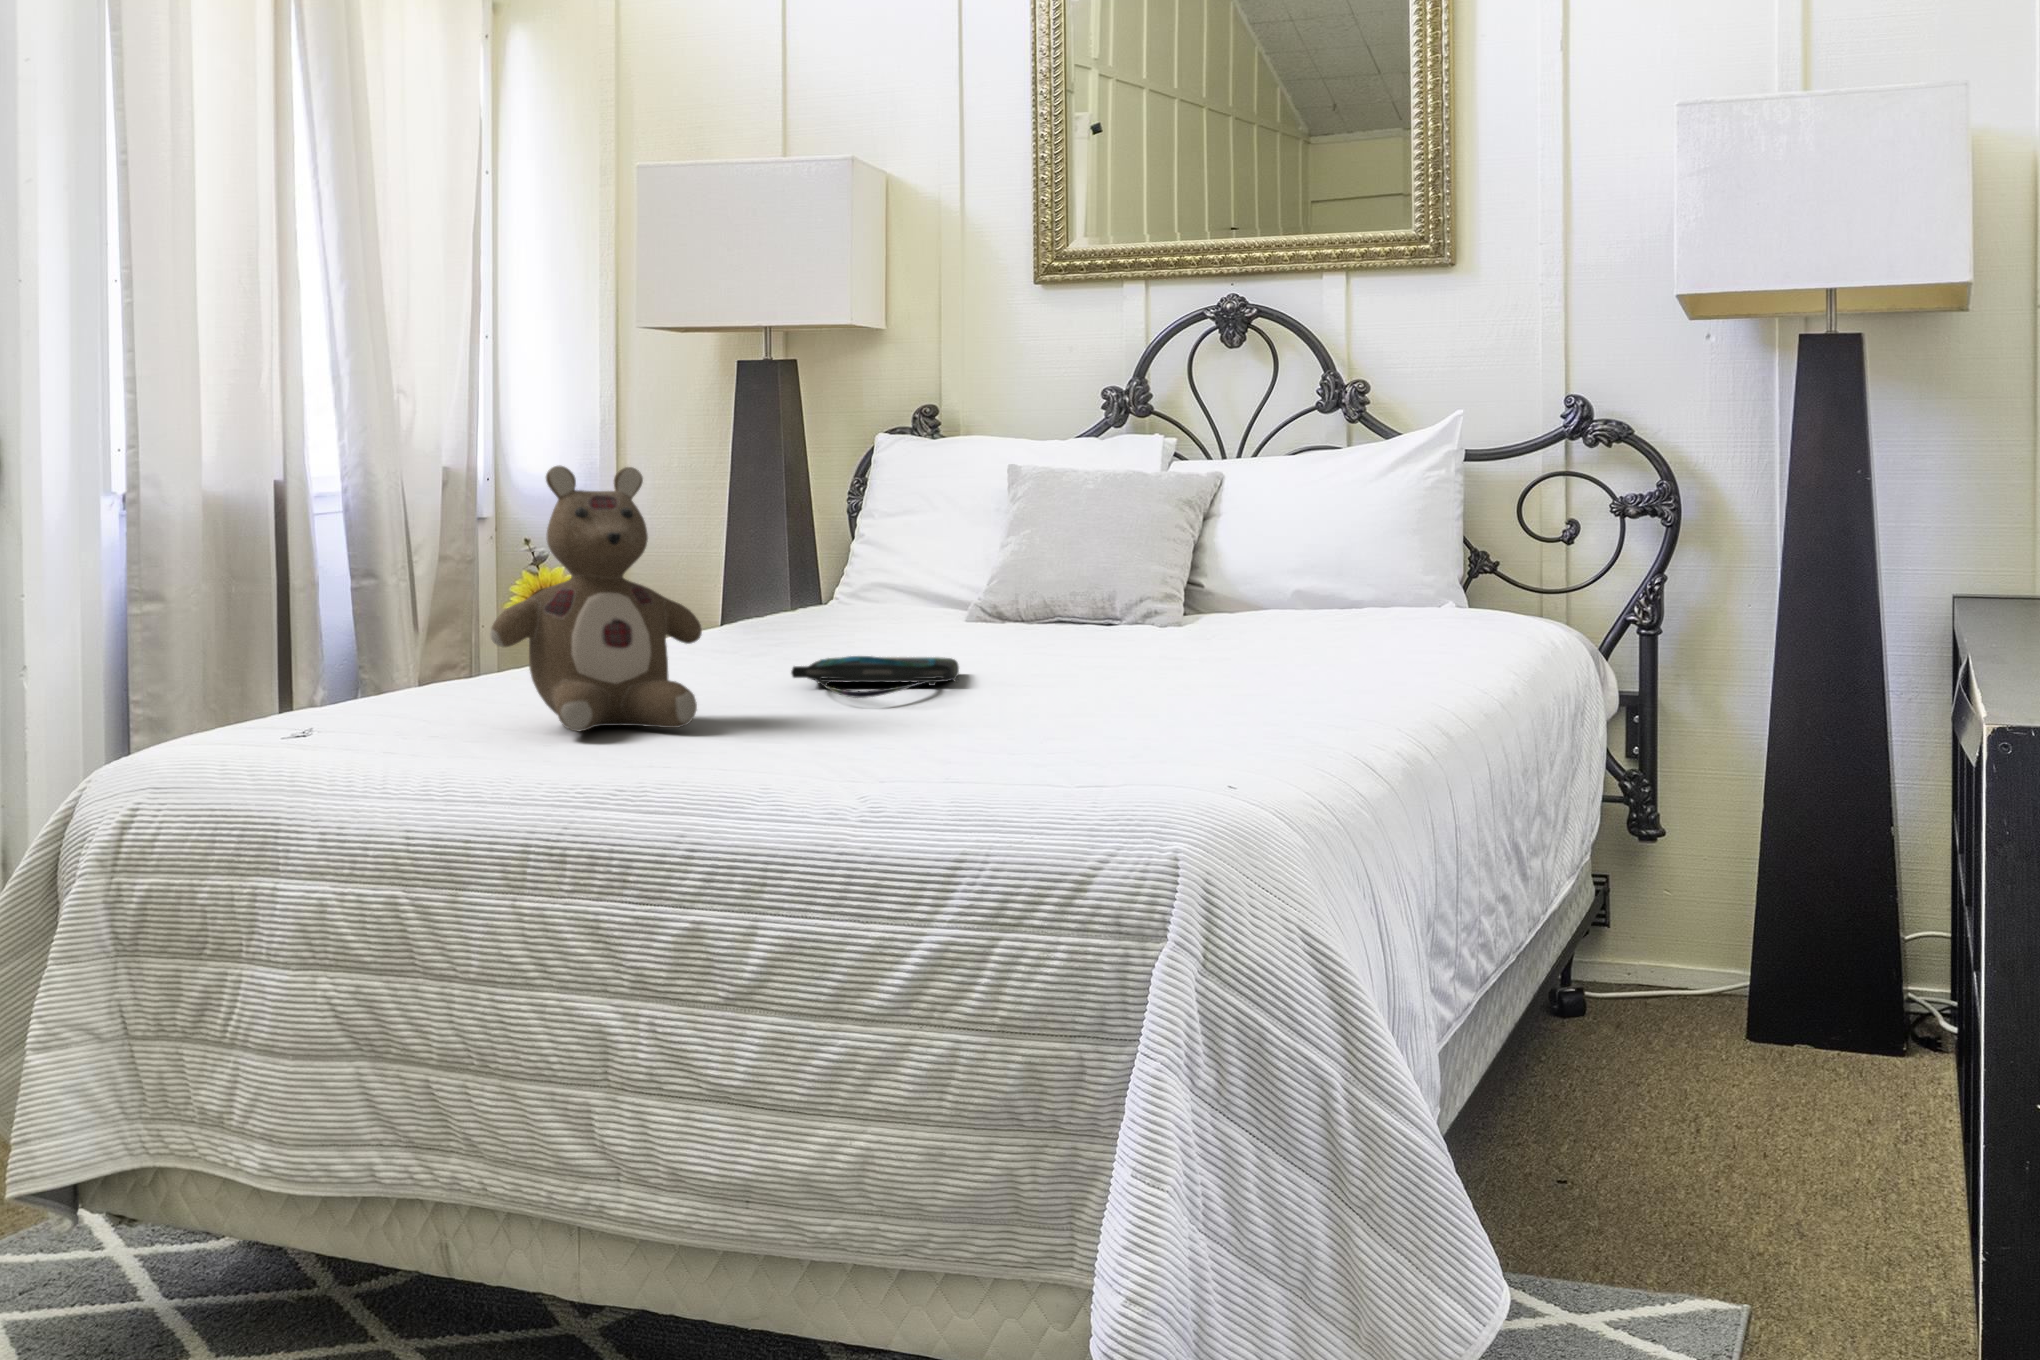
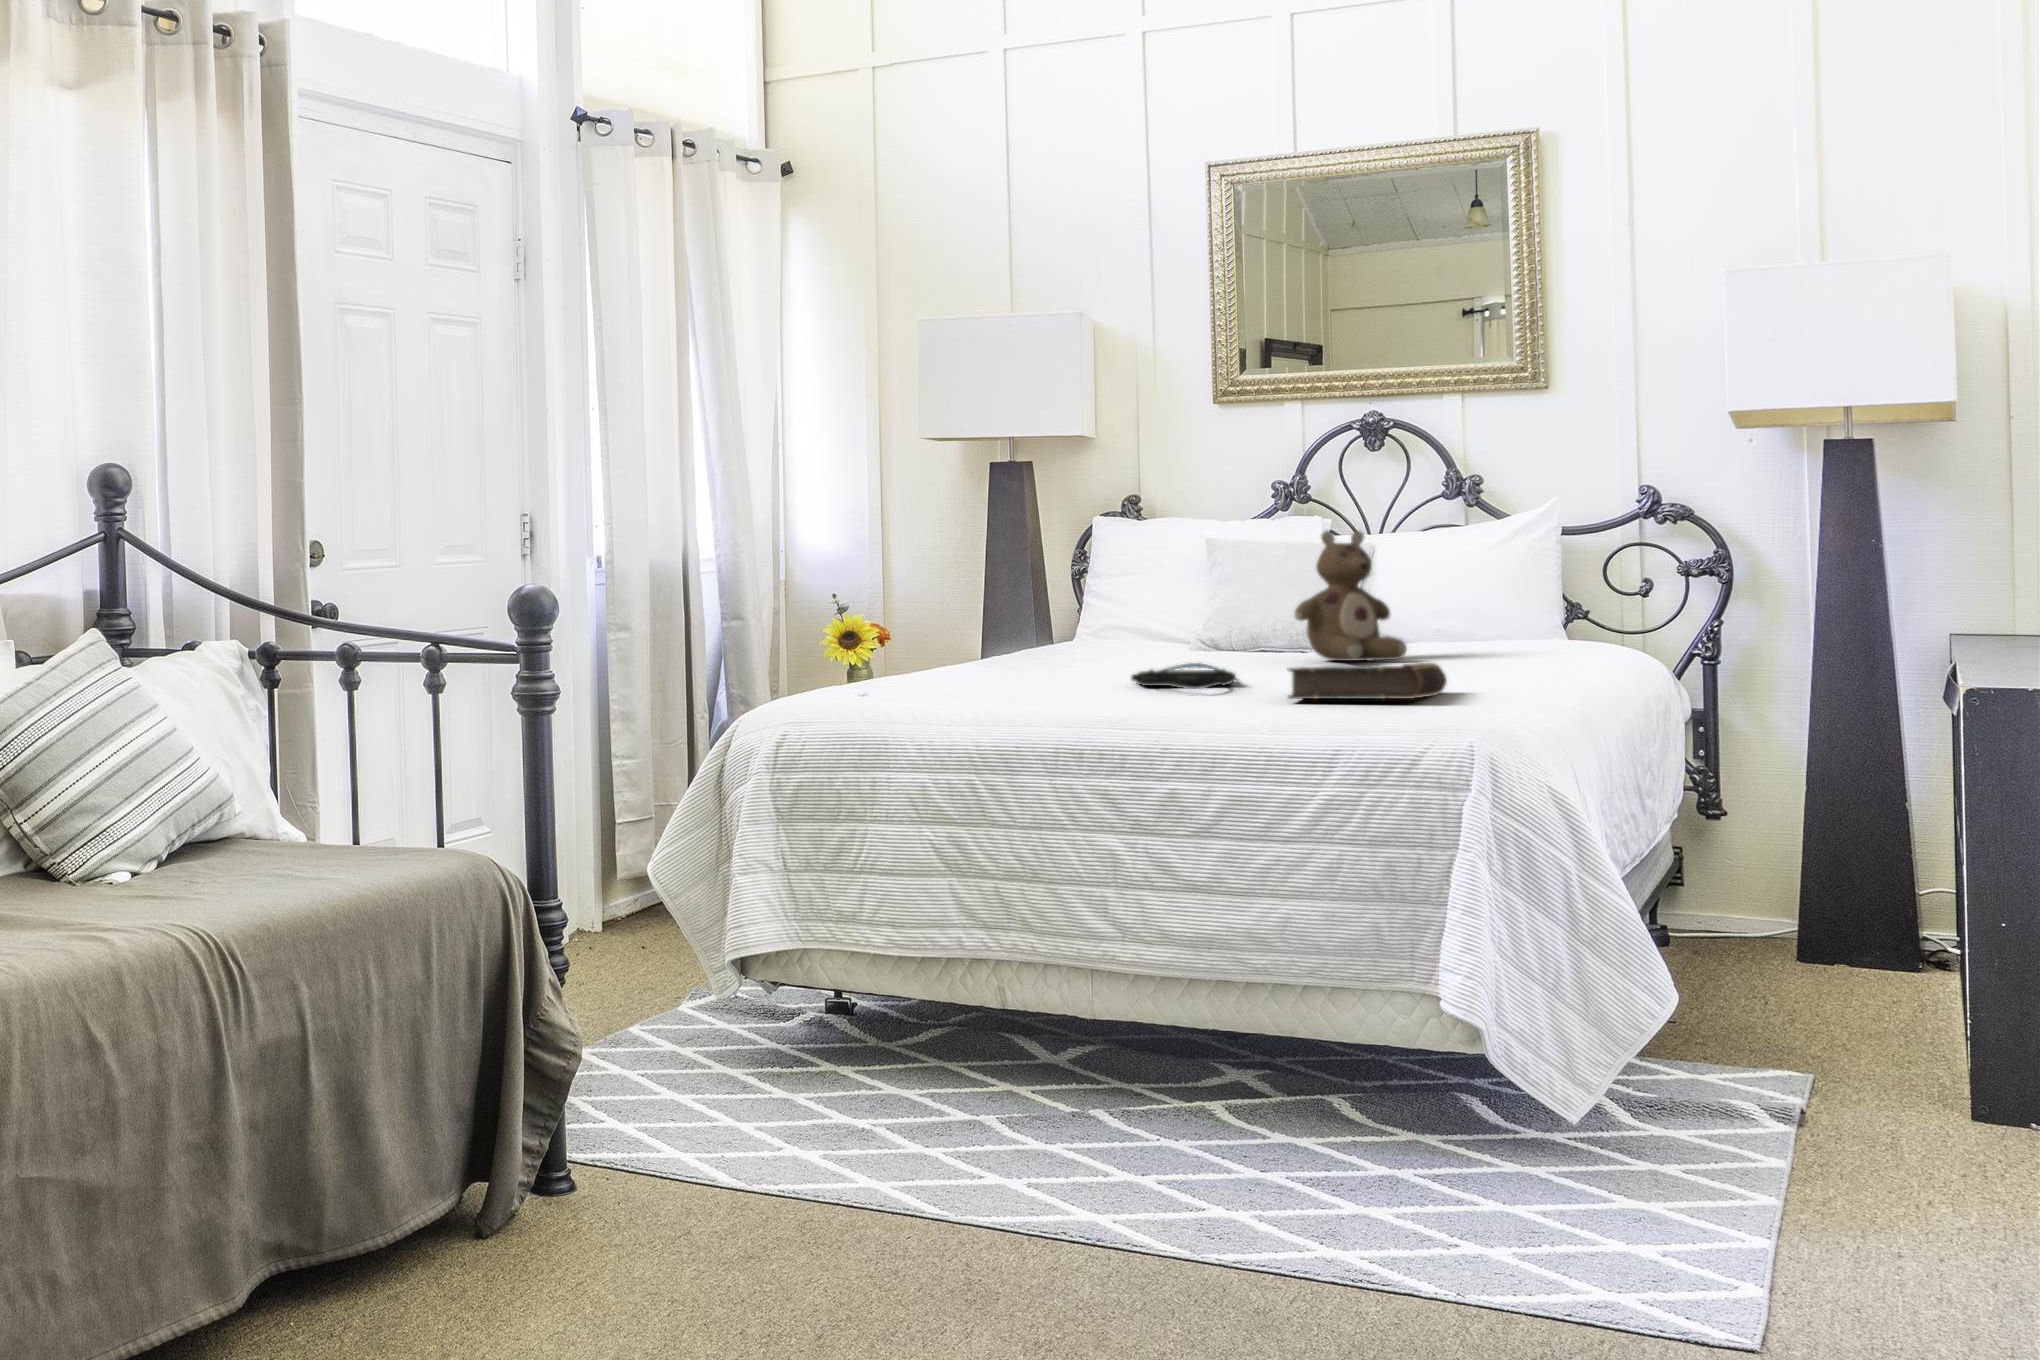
stuffed bear: present [490,466,702,731] -> present [1294,531,1407,661]
book: none [974,659,1249,730] -> present [1288,663,1447,699]

